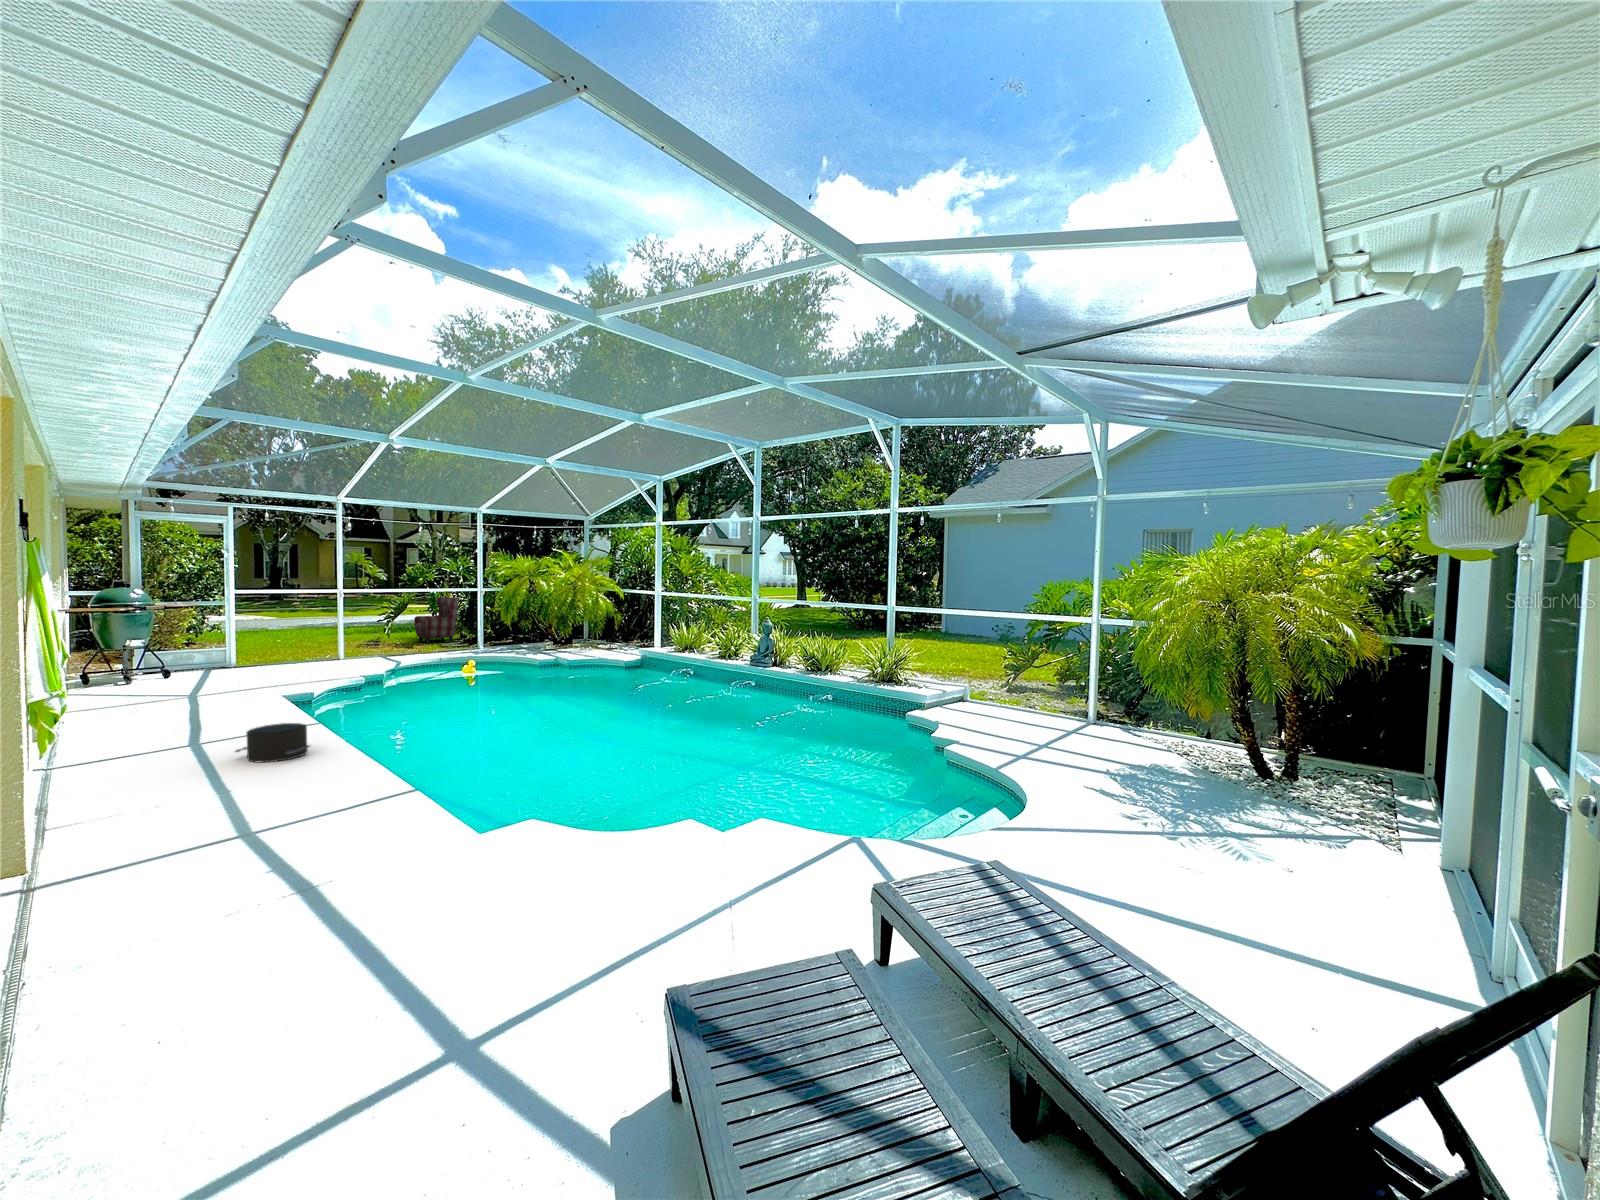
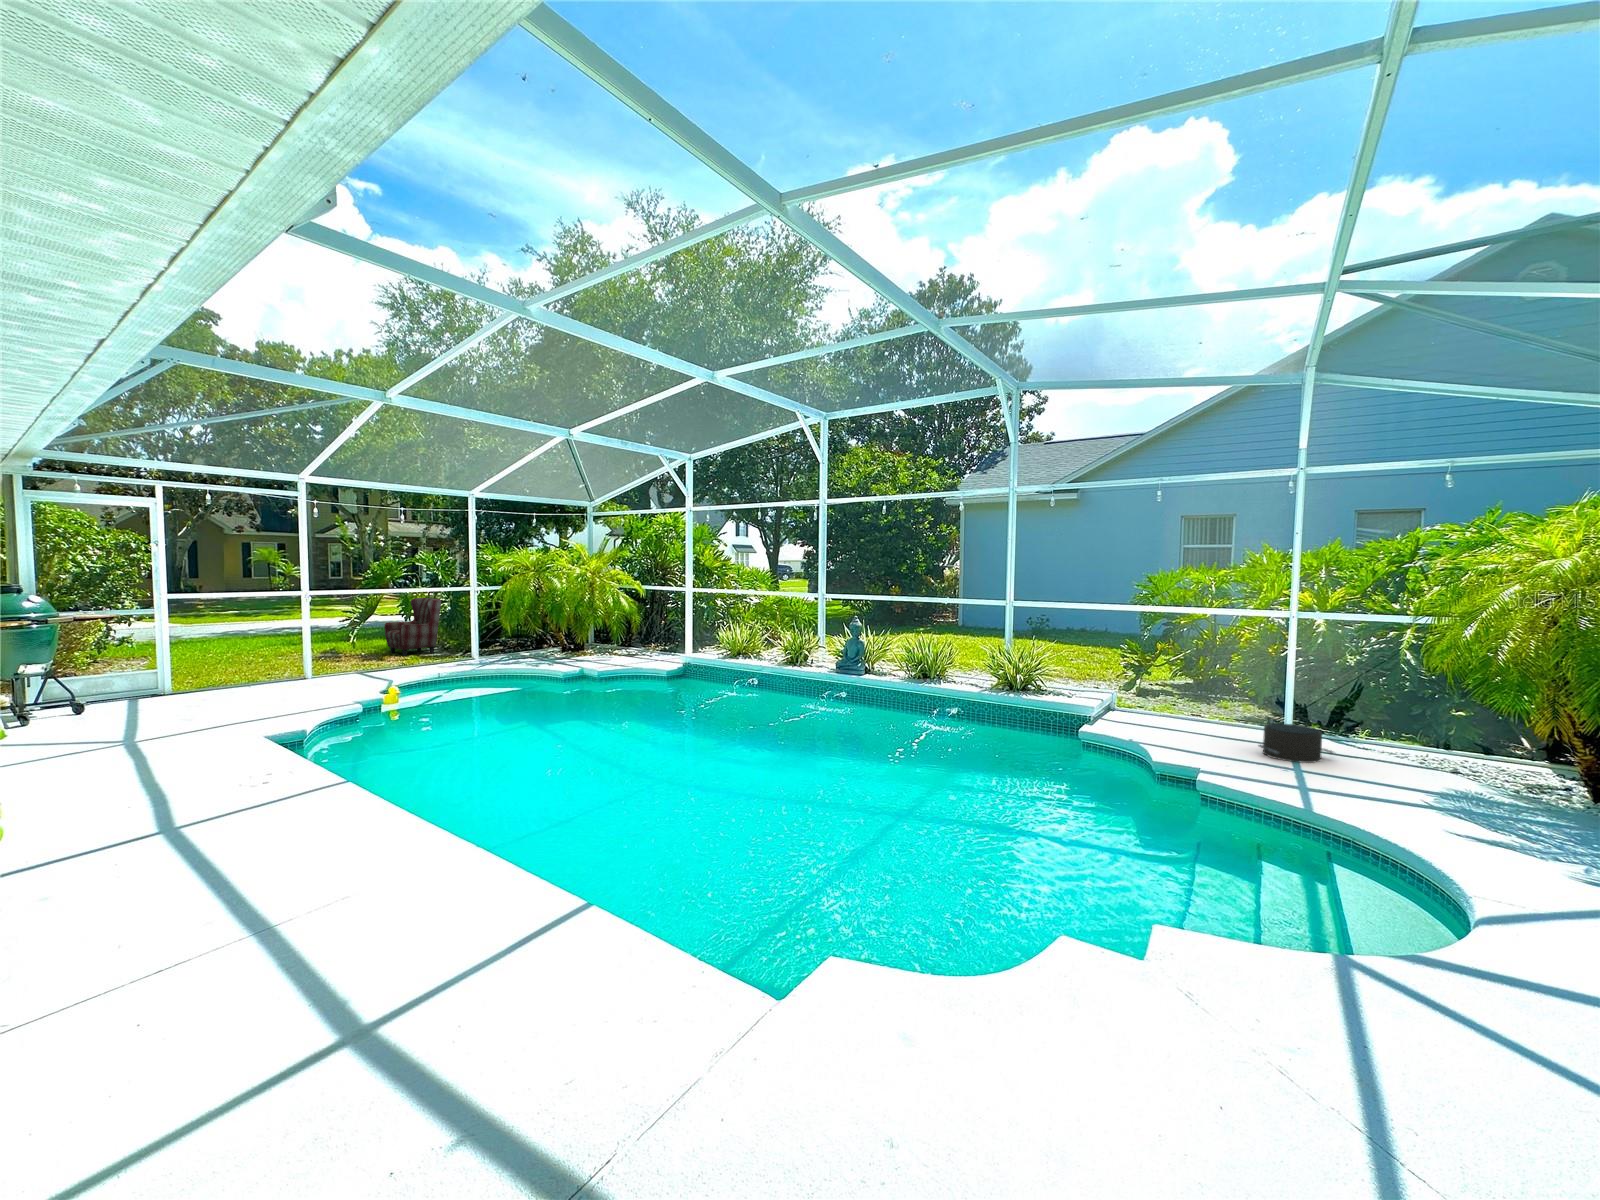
pouf: present [235,723,310,762] -> present [1259,724,1334,763]

